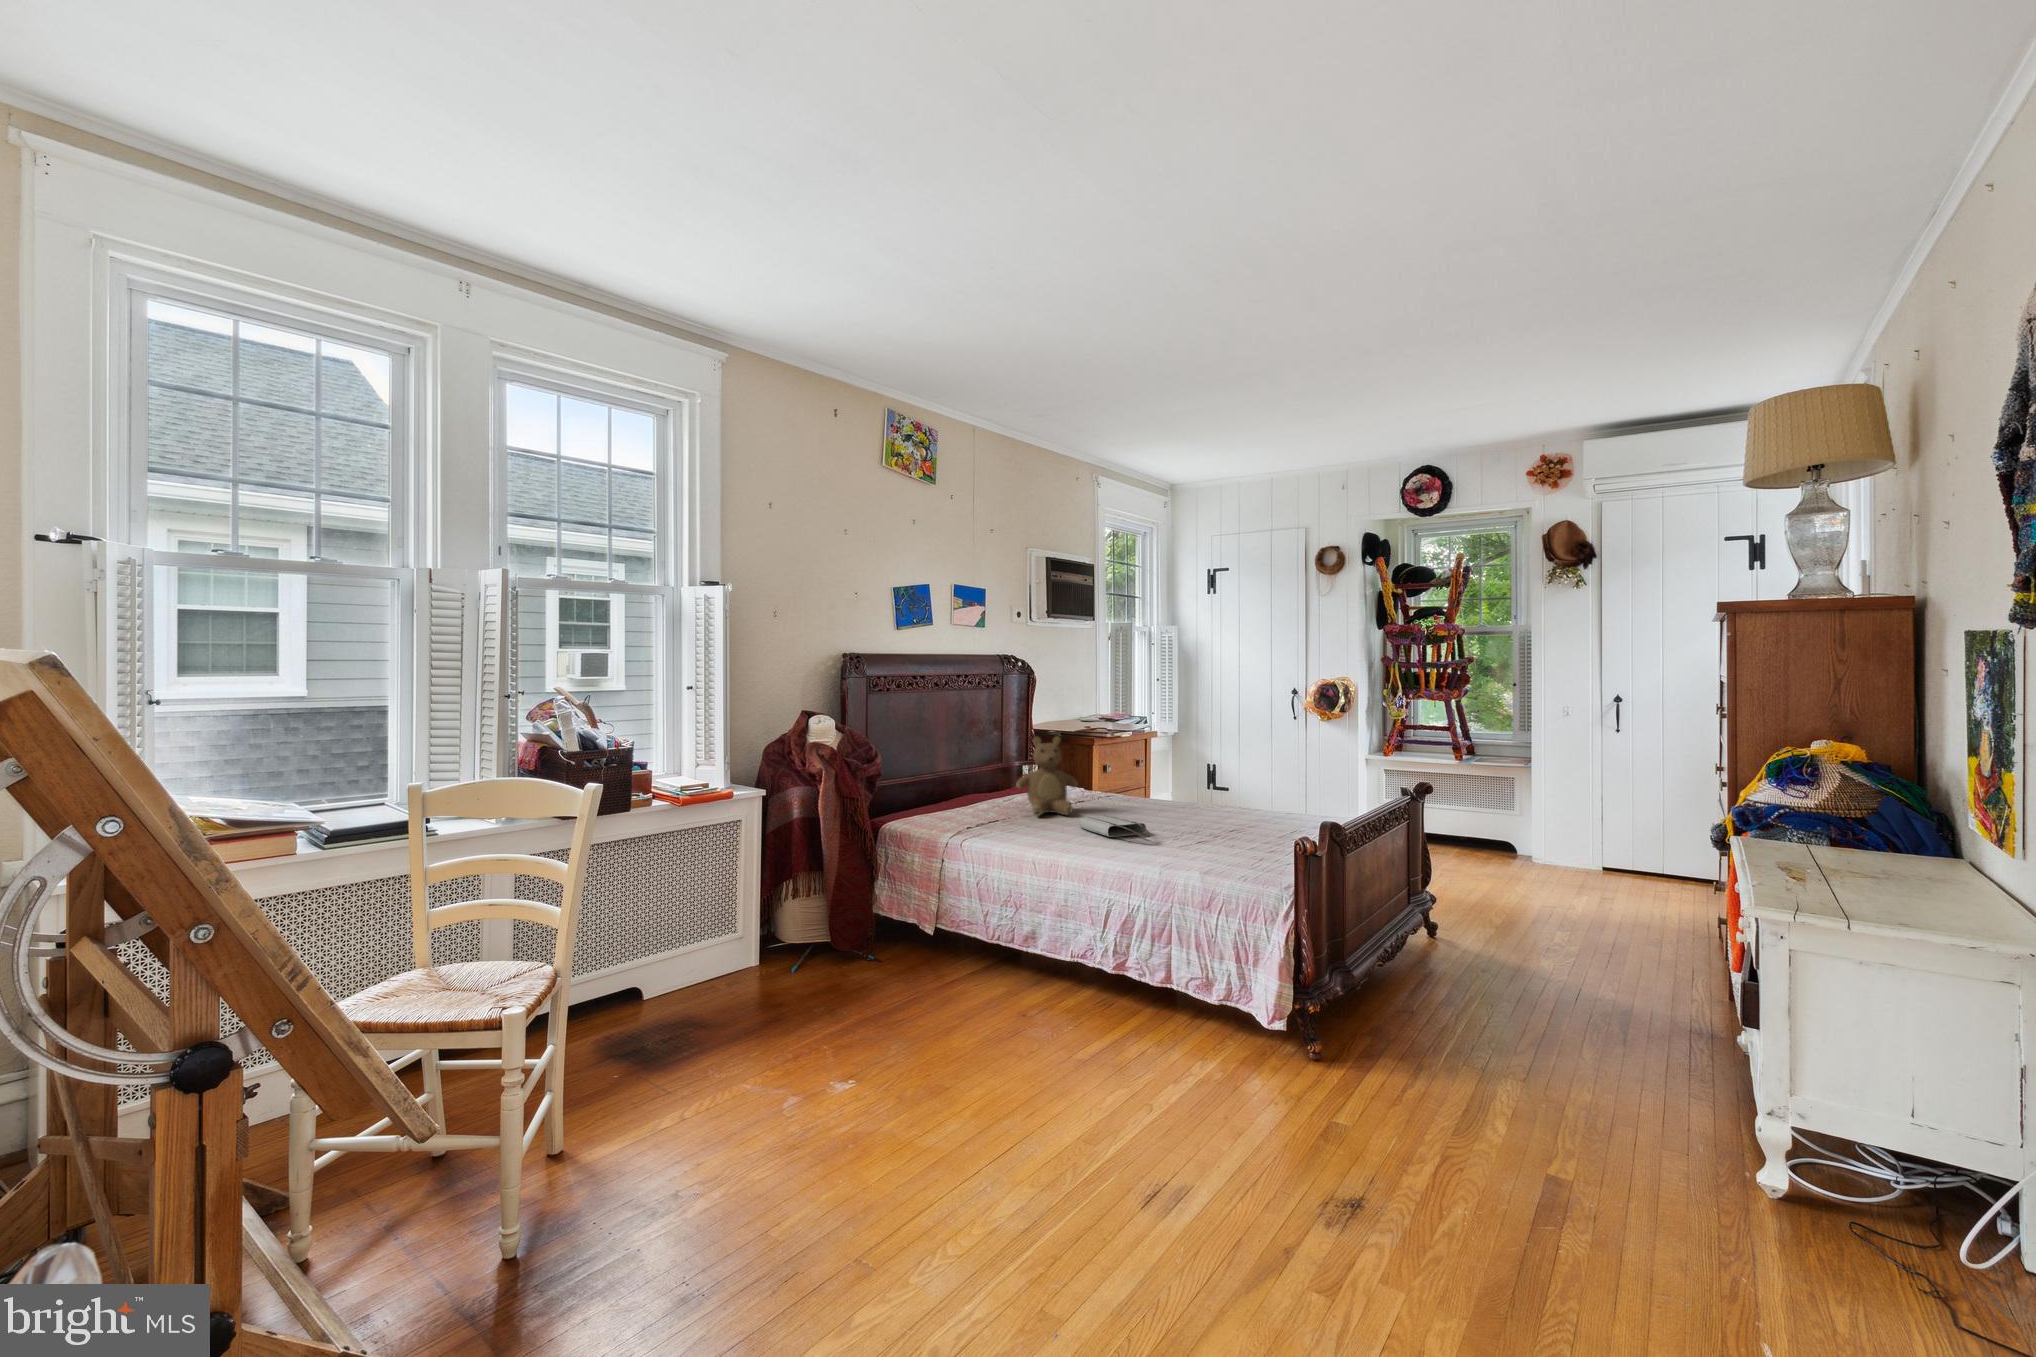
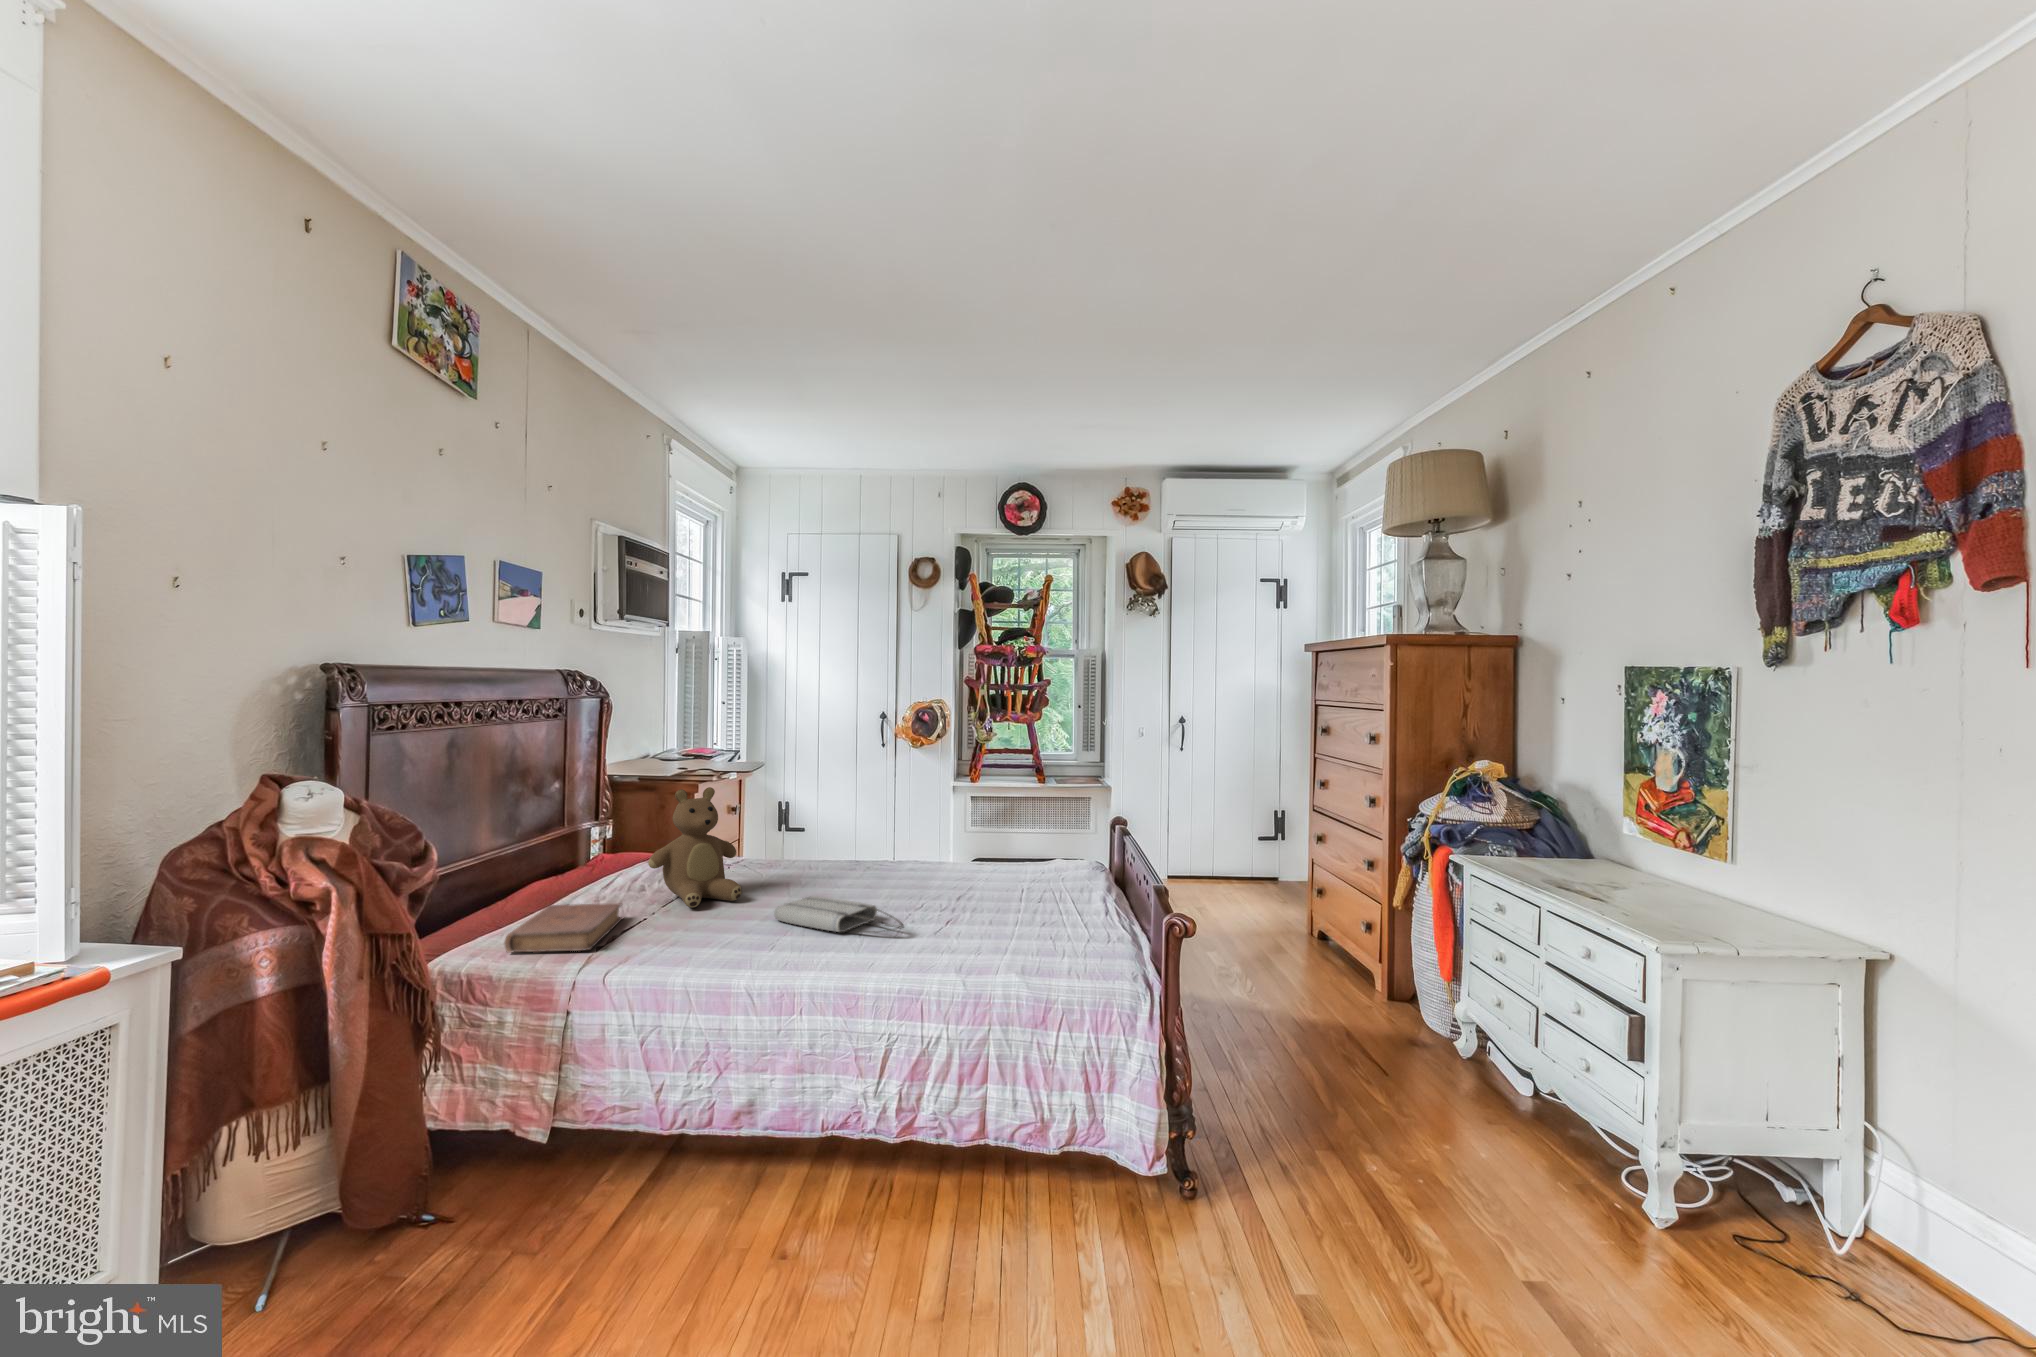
book: none [918,804,995,828] -> present [504,903,623,952]

